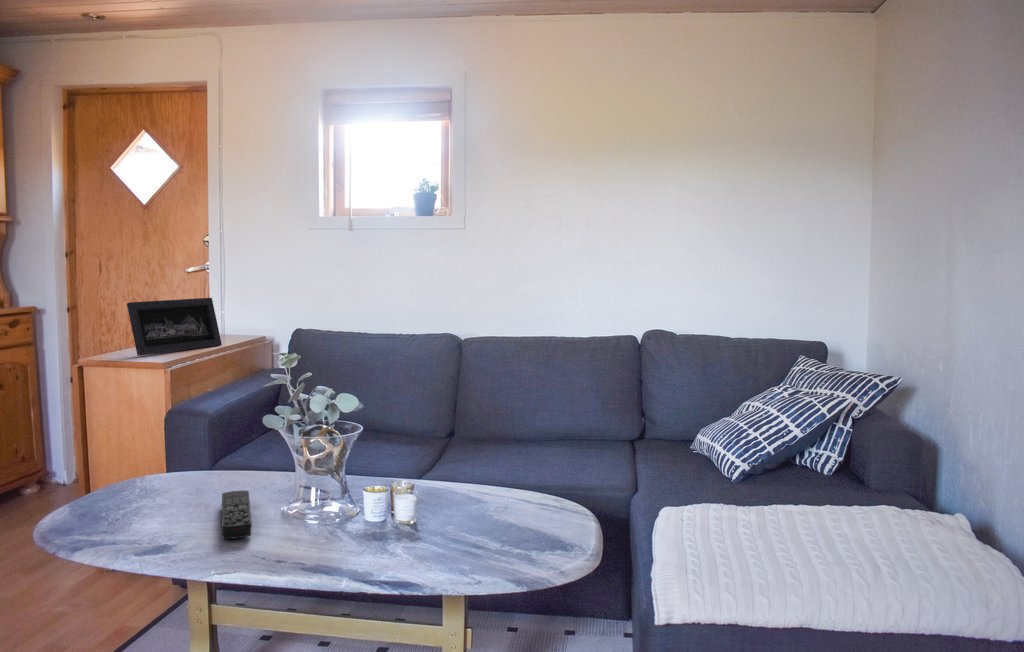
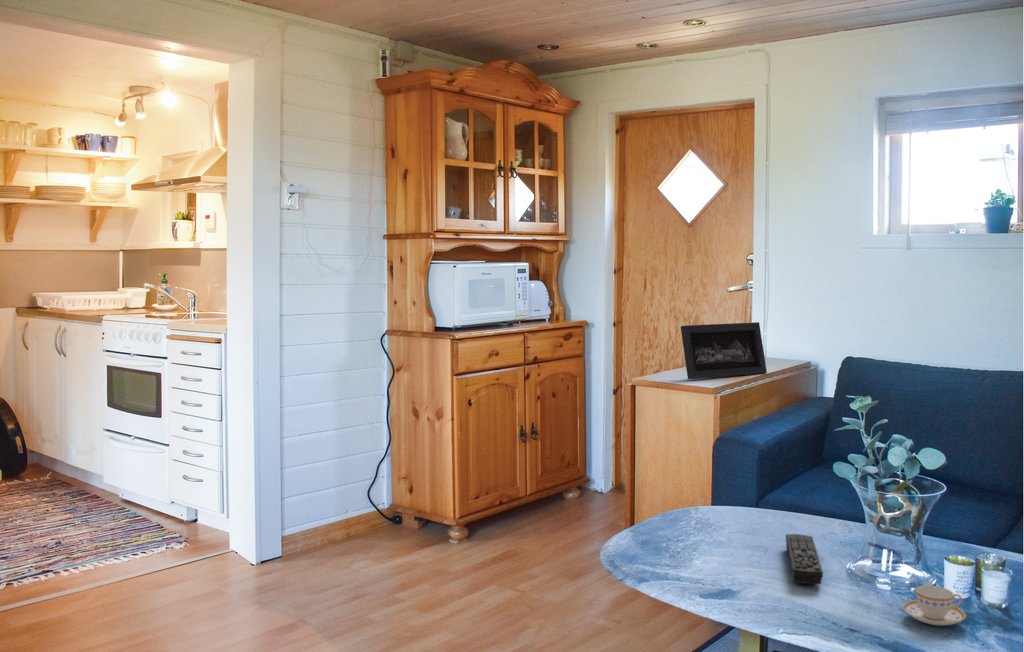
teacup: none [324,517,378,553] -> present [903,585,966,626]

